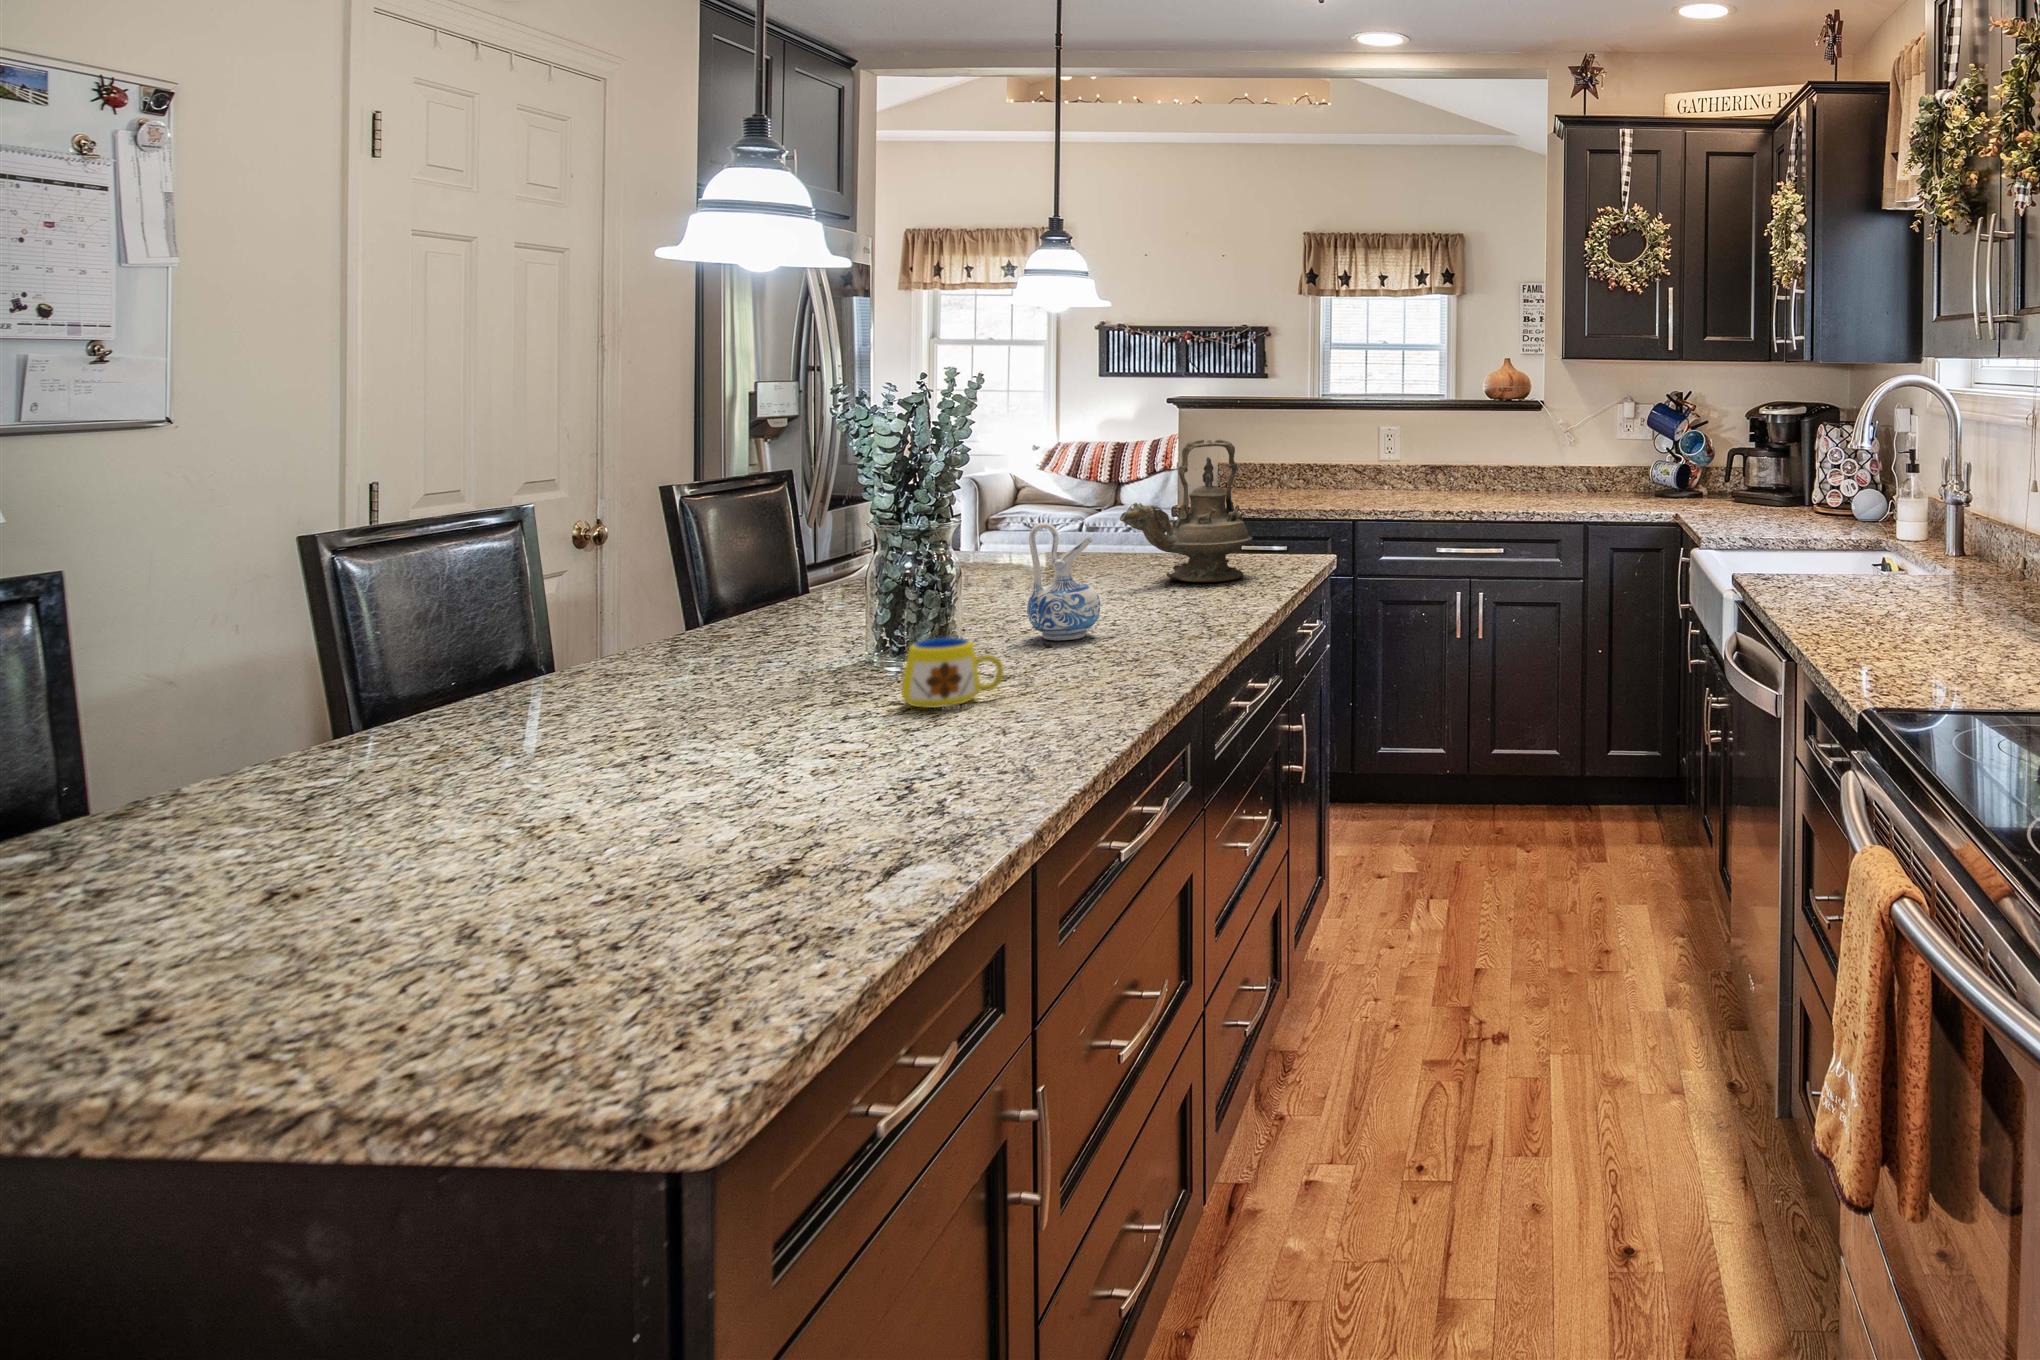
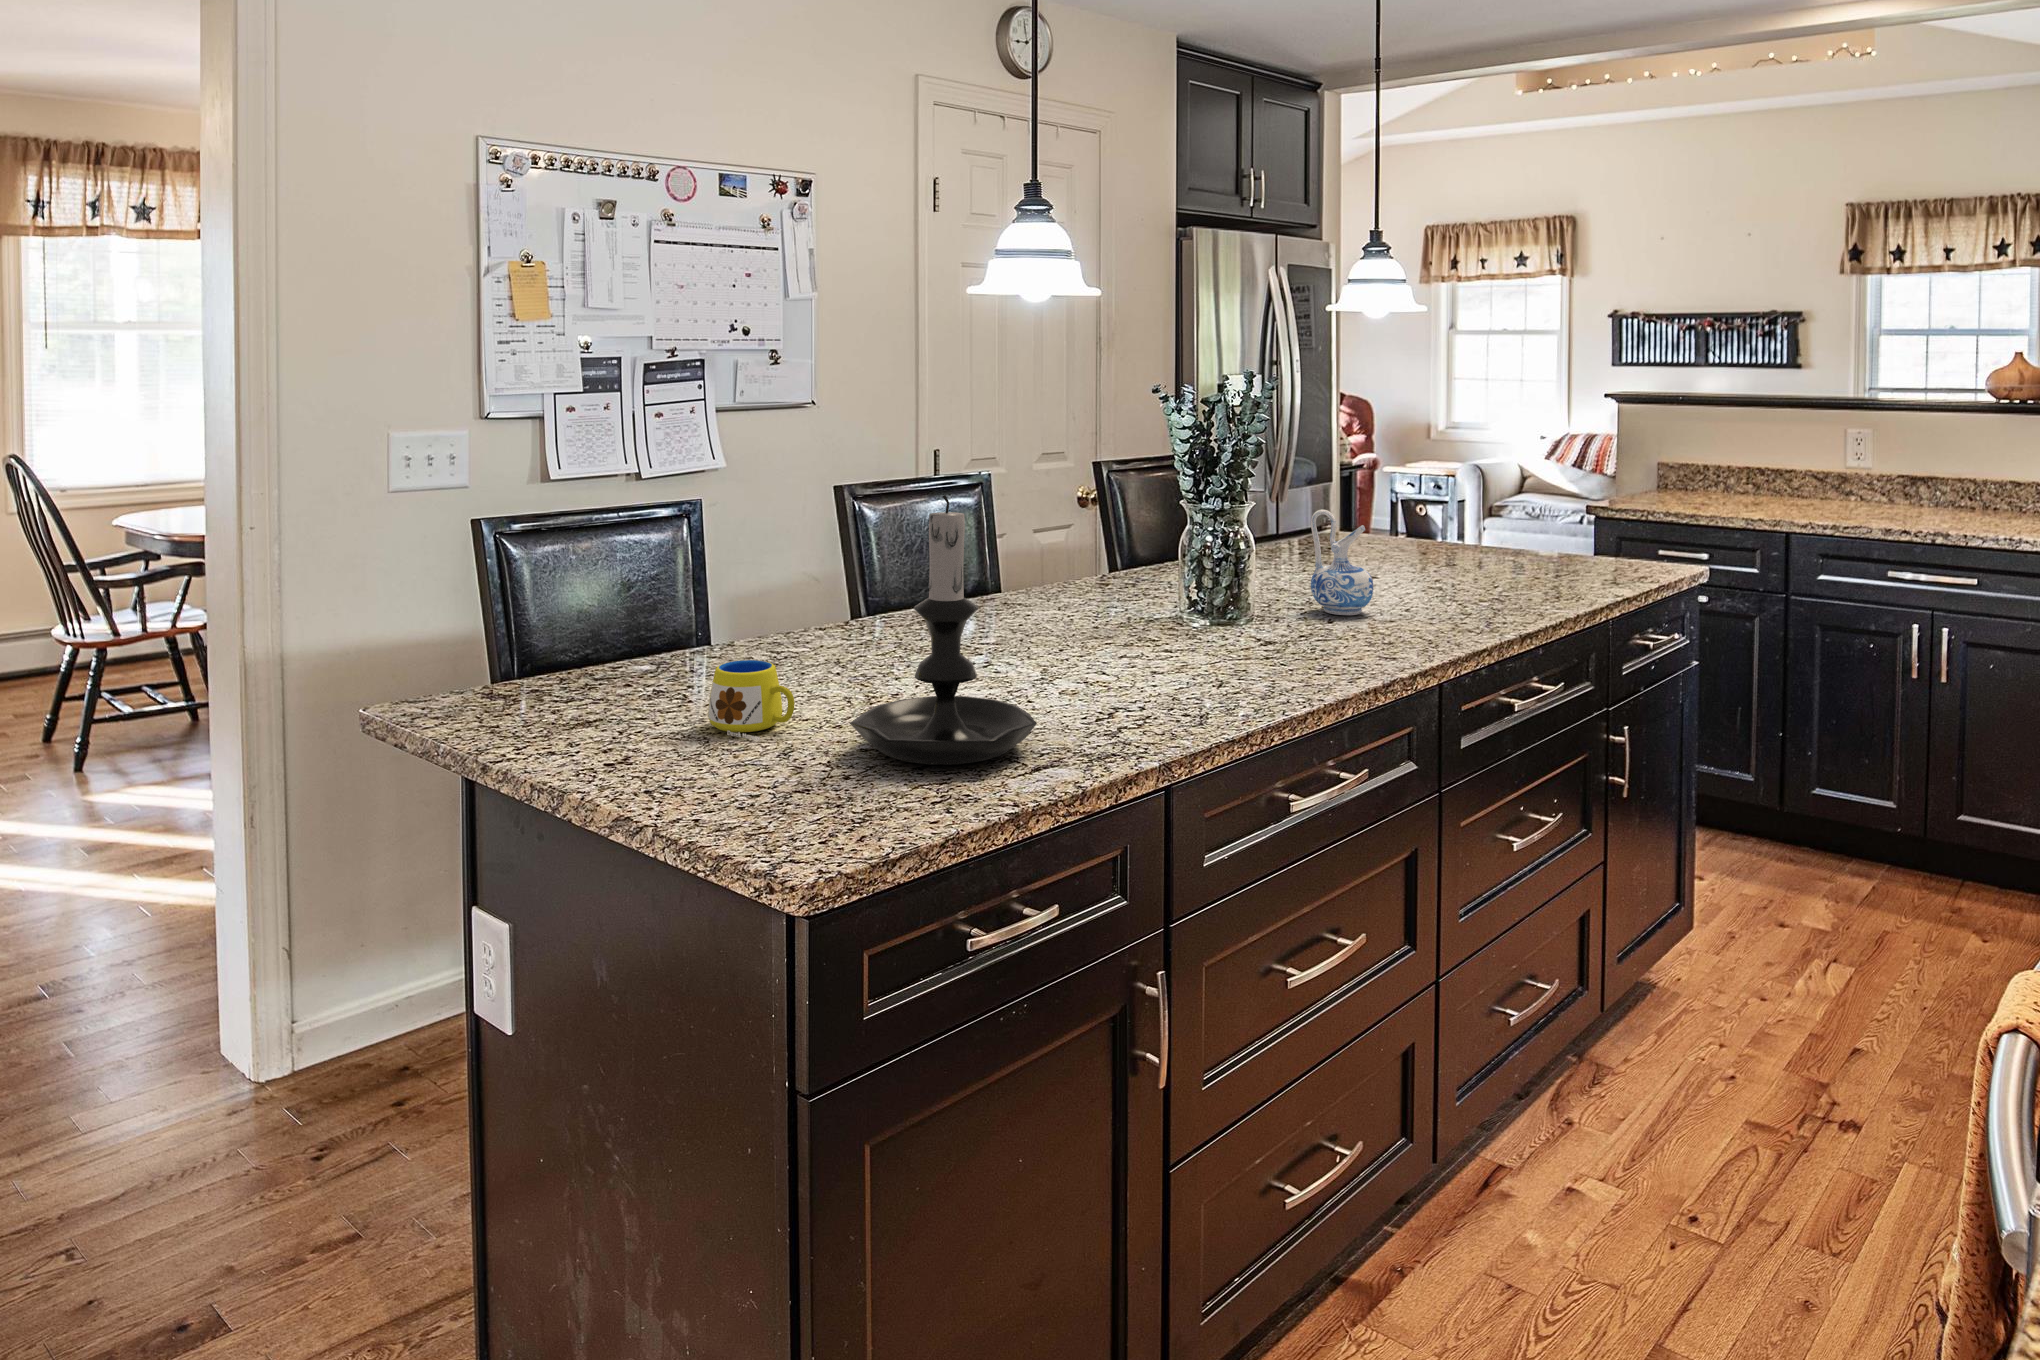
teapot: present [1120,439,1252,582] -> none [1434,441,1574,582]
candle holder: none [564,527,873,930] -> present [850,495,1037,765]
mug: present [901,638,1003,709] -> present [708,660,795,740]

